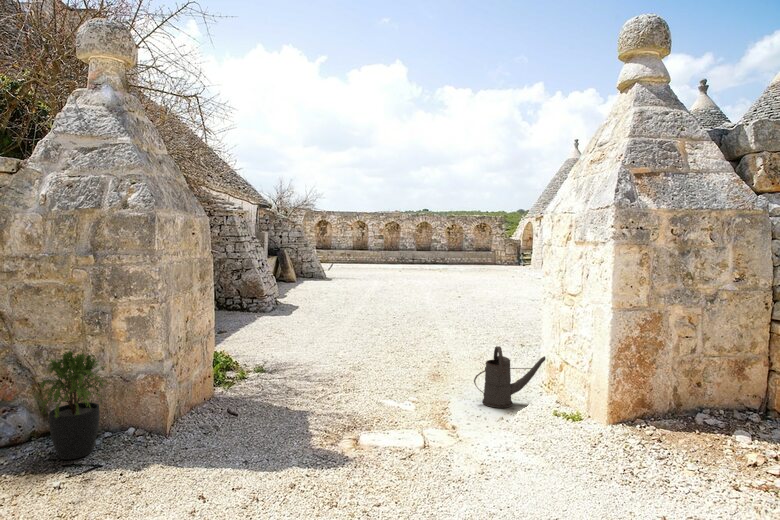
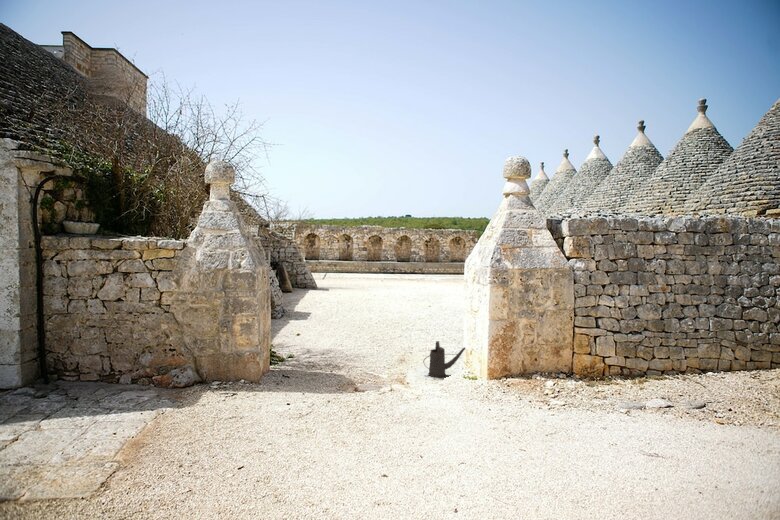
potted plant: present [36,351,108,459] -> none [202,339,233,392]

